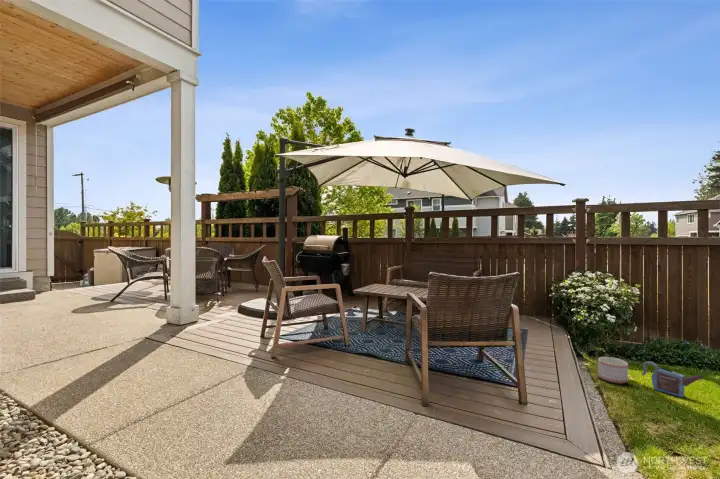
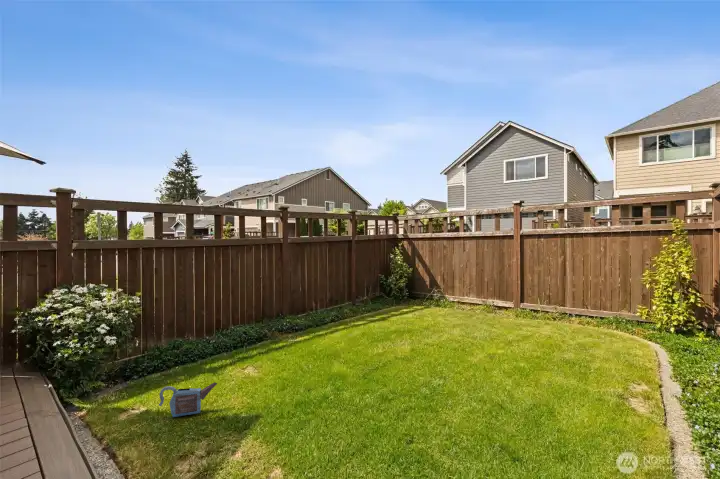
planter: present [598,357,628,384] -> none [105,398,144,437]

